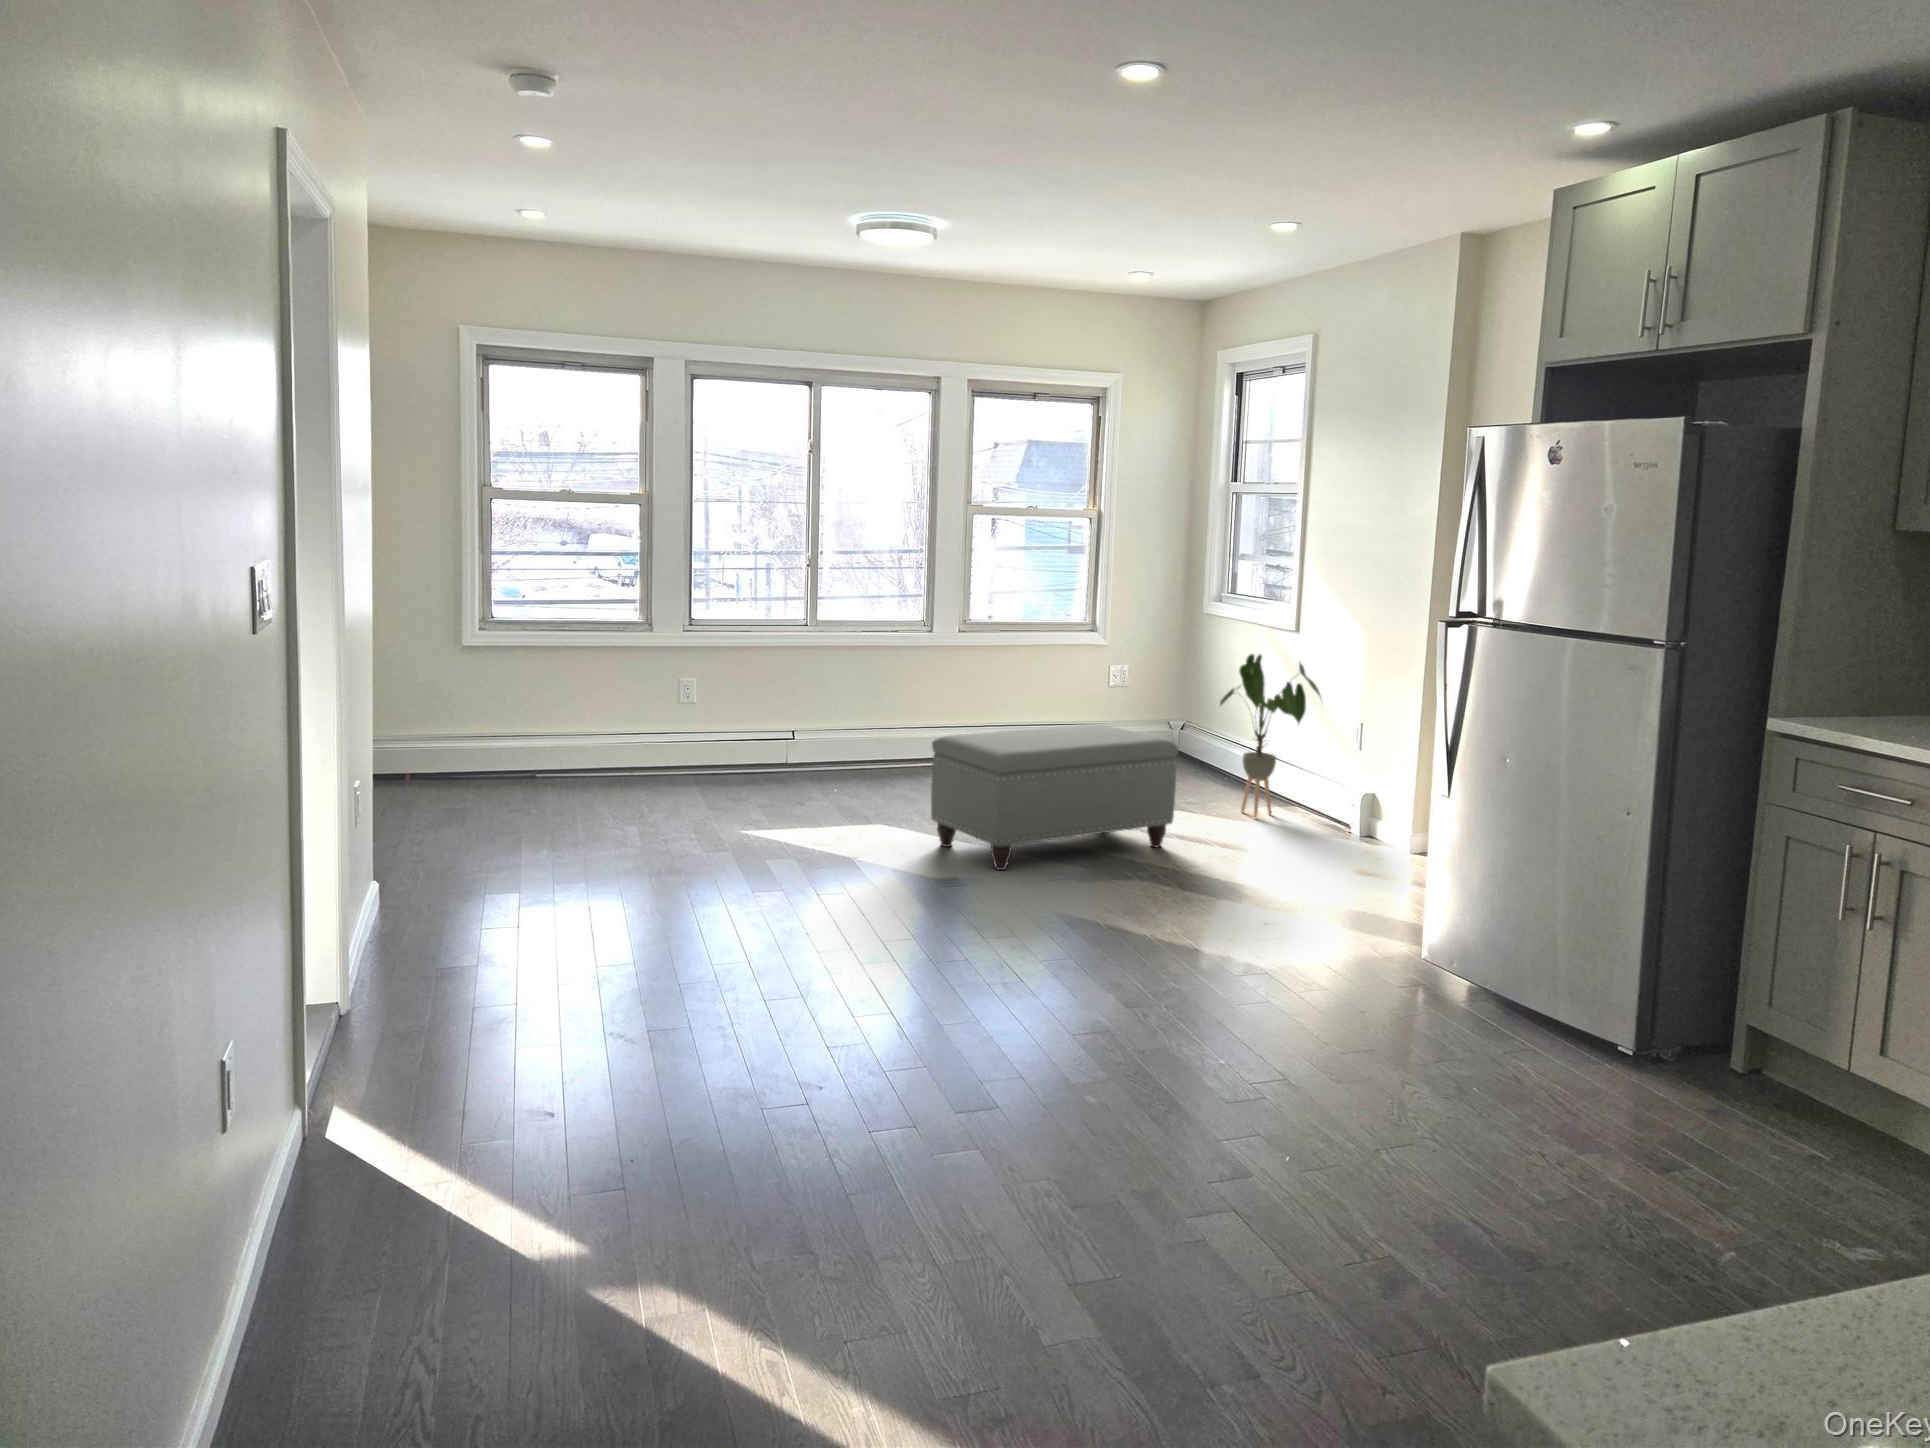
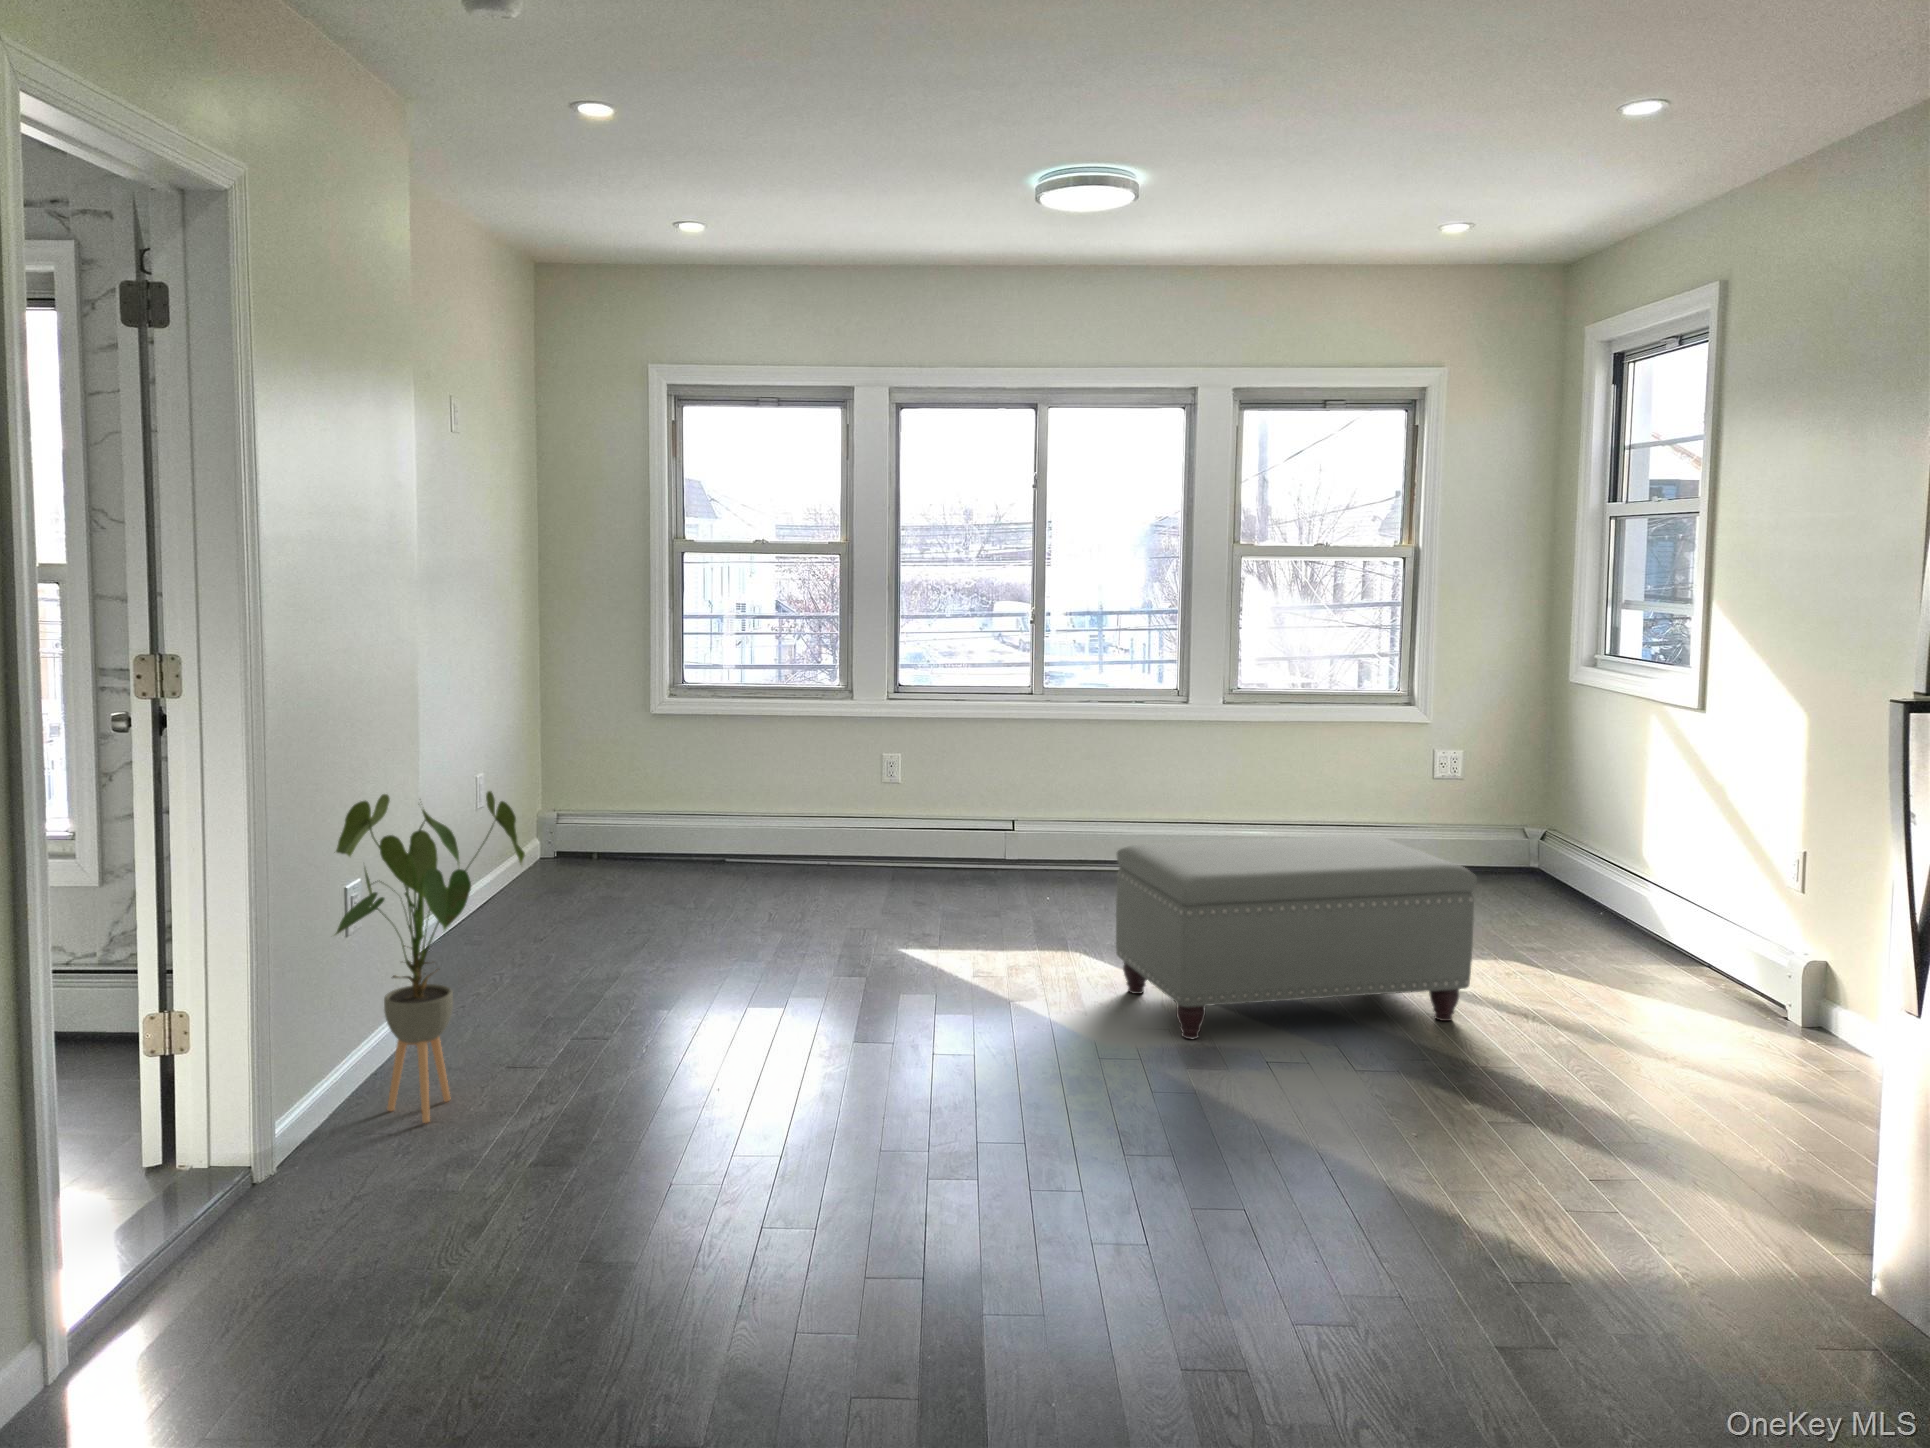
house plant: present [1220,654,1320,818] -> present [335,791,525,1123]

